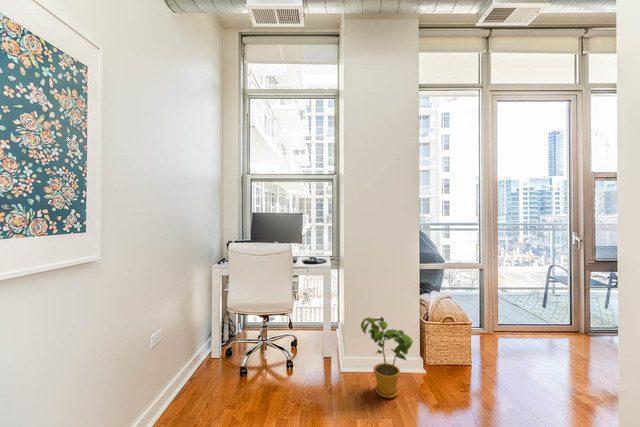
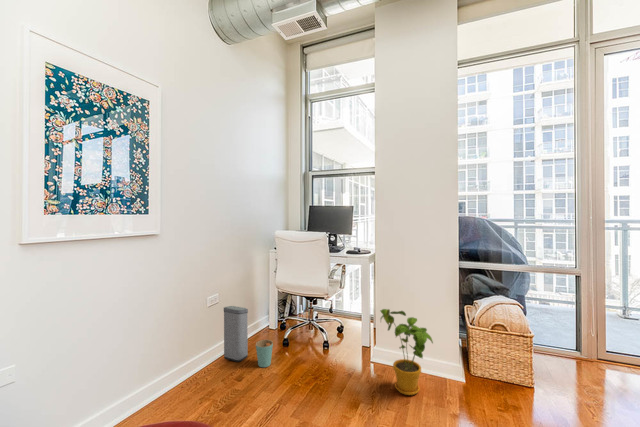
trash can: none [169,341,239,411] -> present [224,306,273,367]

